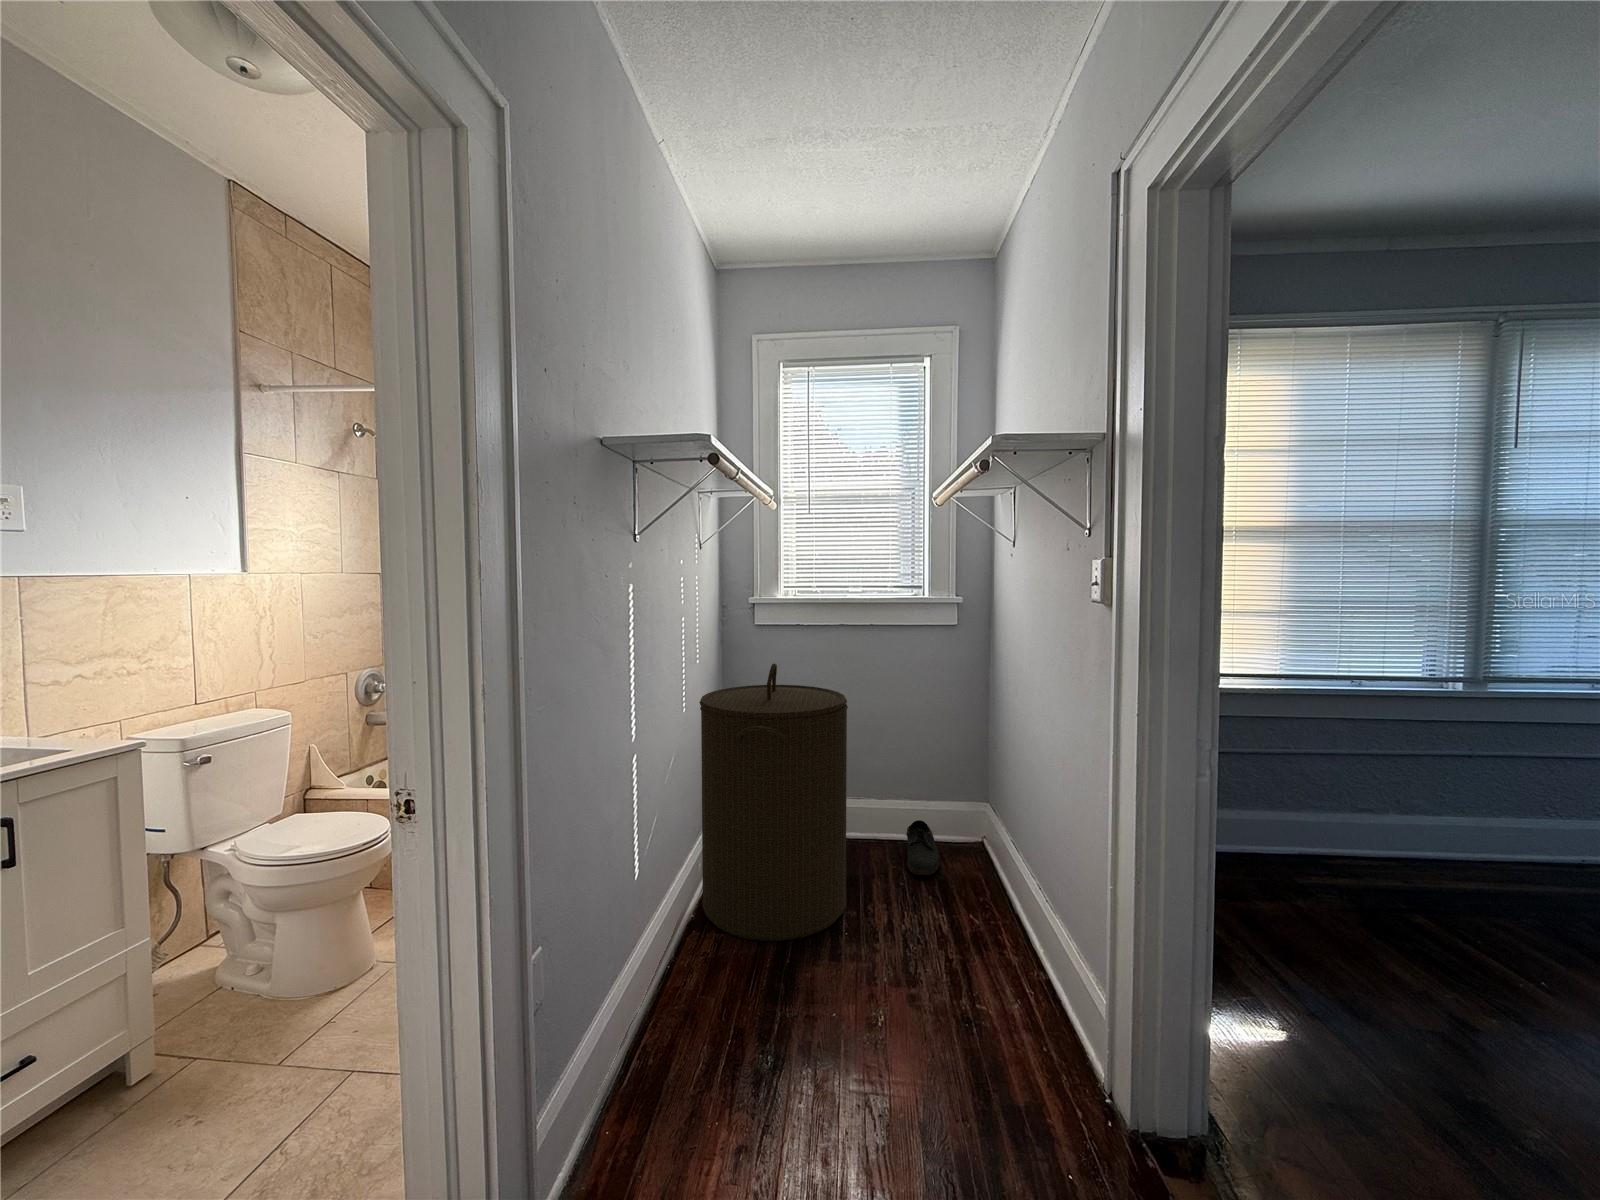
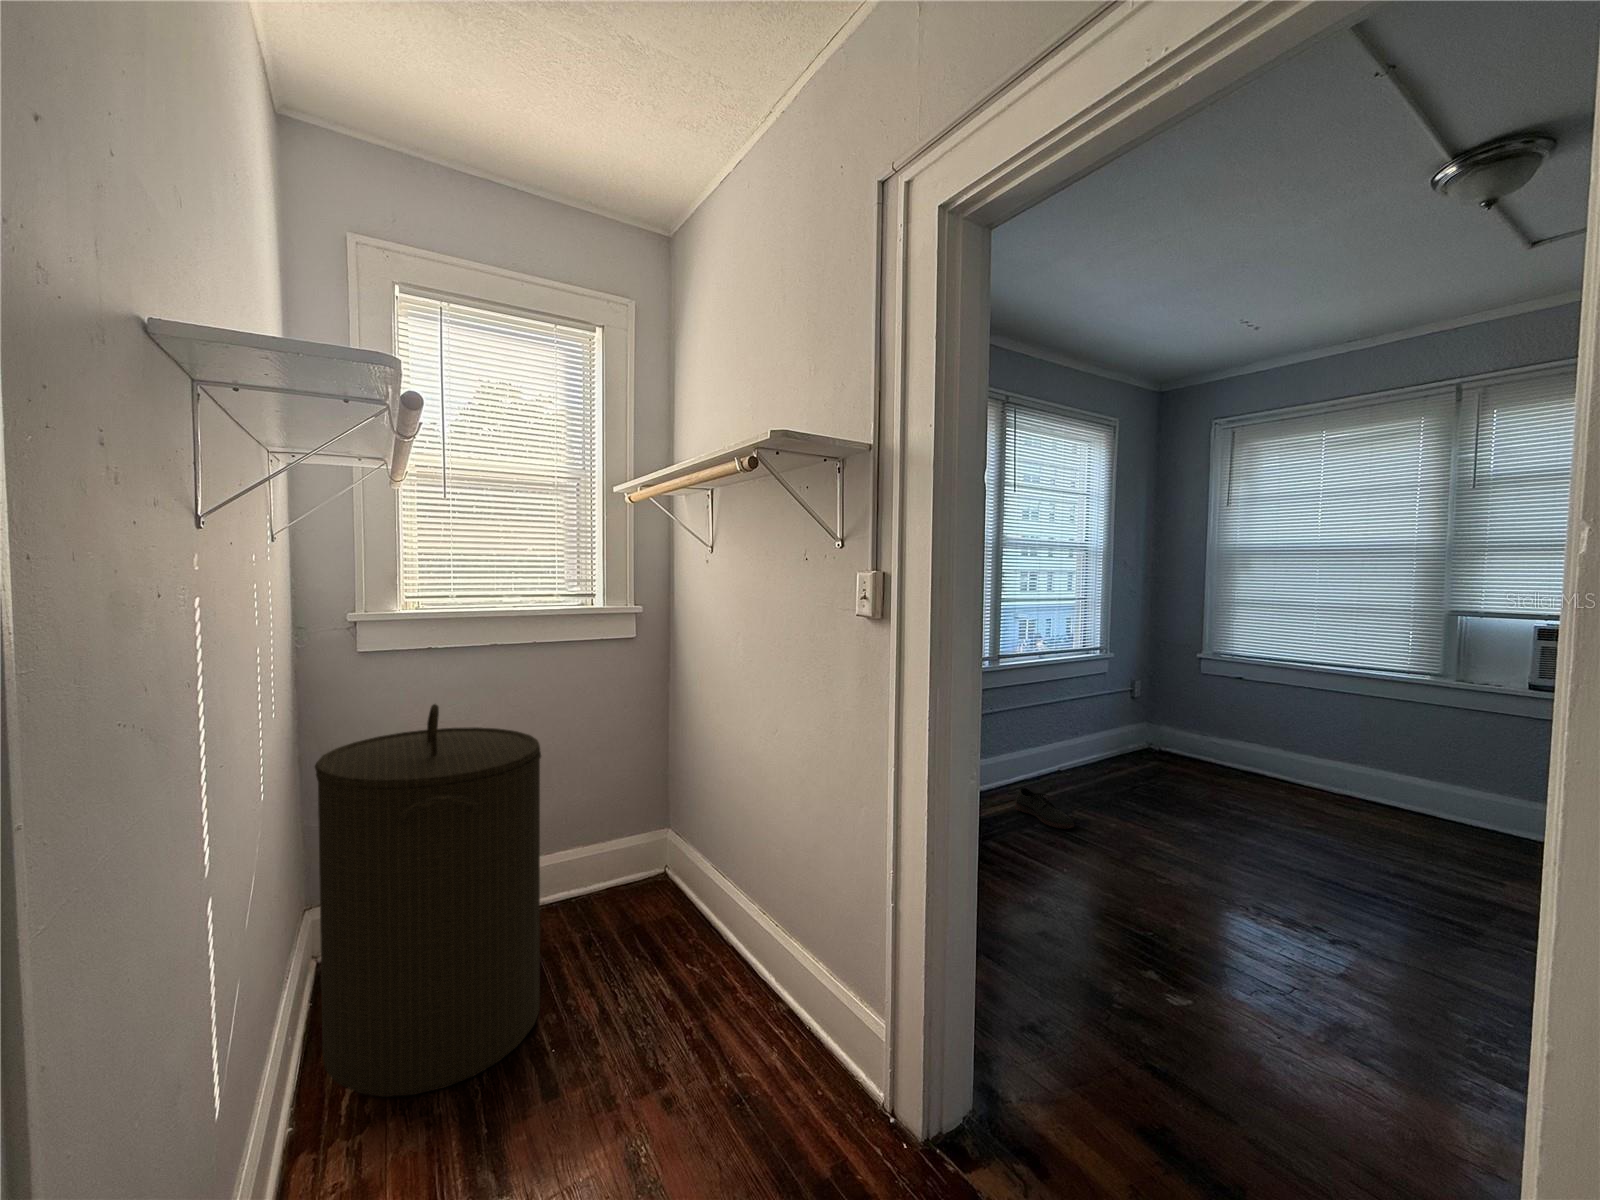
shoe: present [906,820,939,875] -> present [1015,788,1074,829]

